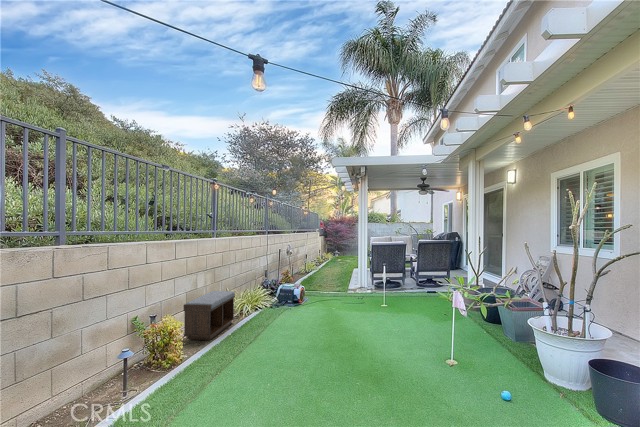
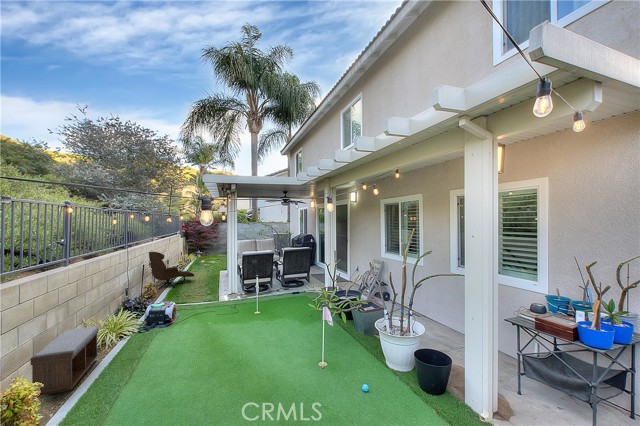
lounge chair: none [287,242,328,279] -> present [149,252,194,289]

